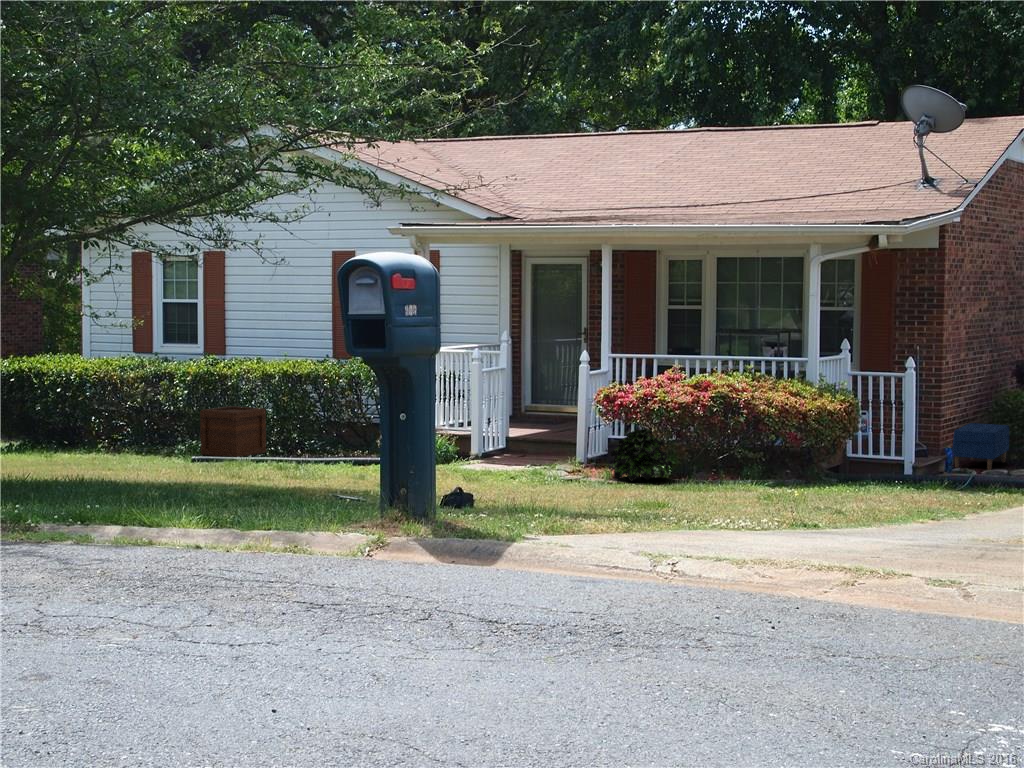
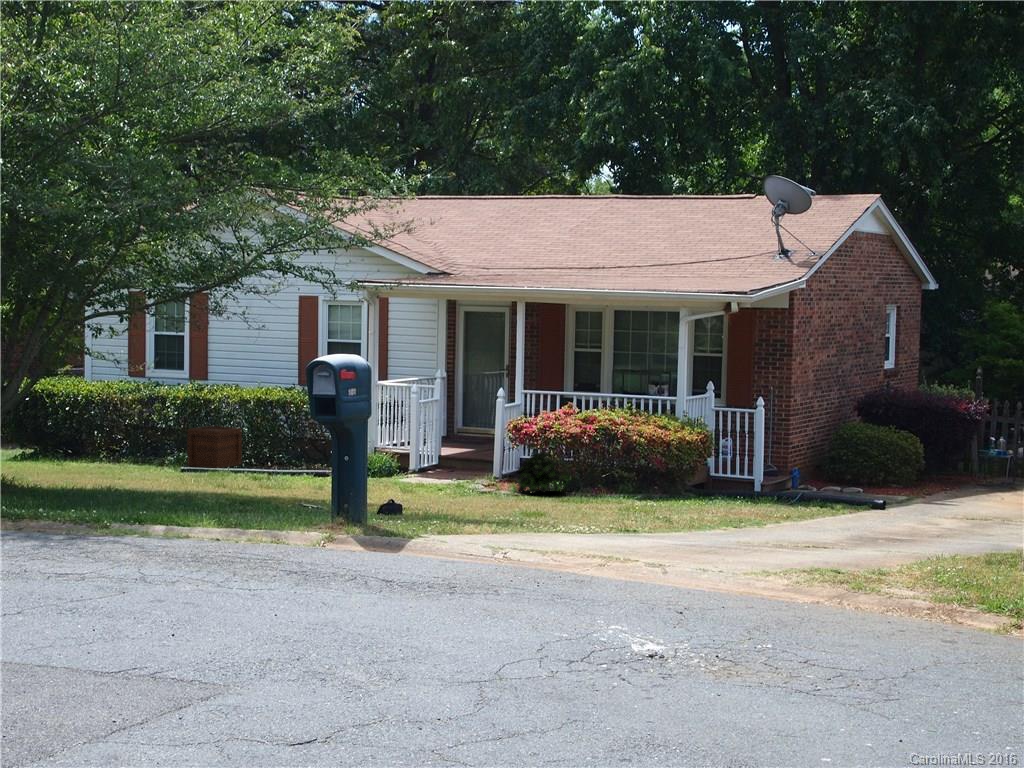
bench: present [953,423,1009,470] -> none [799,449,848,489]

